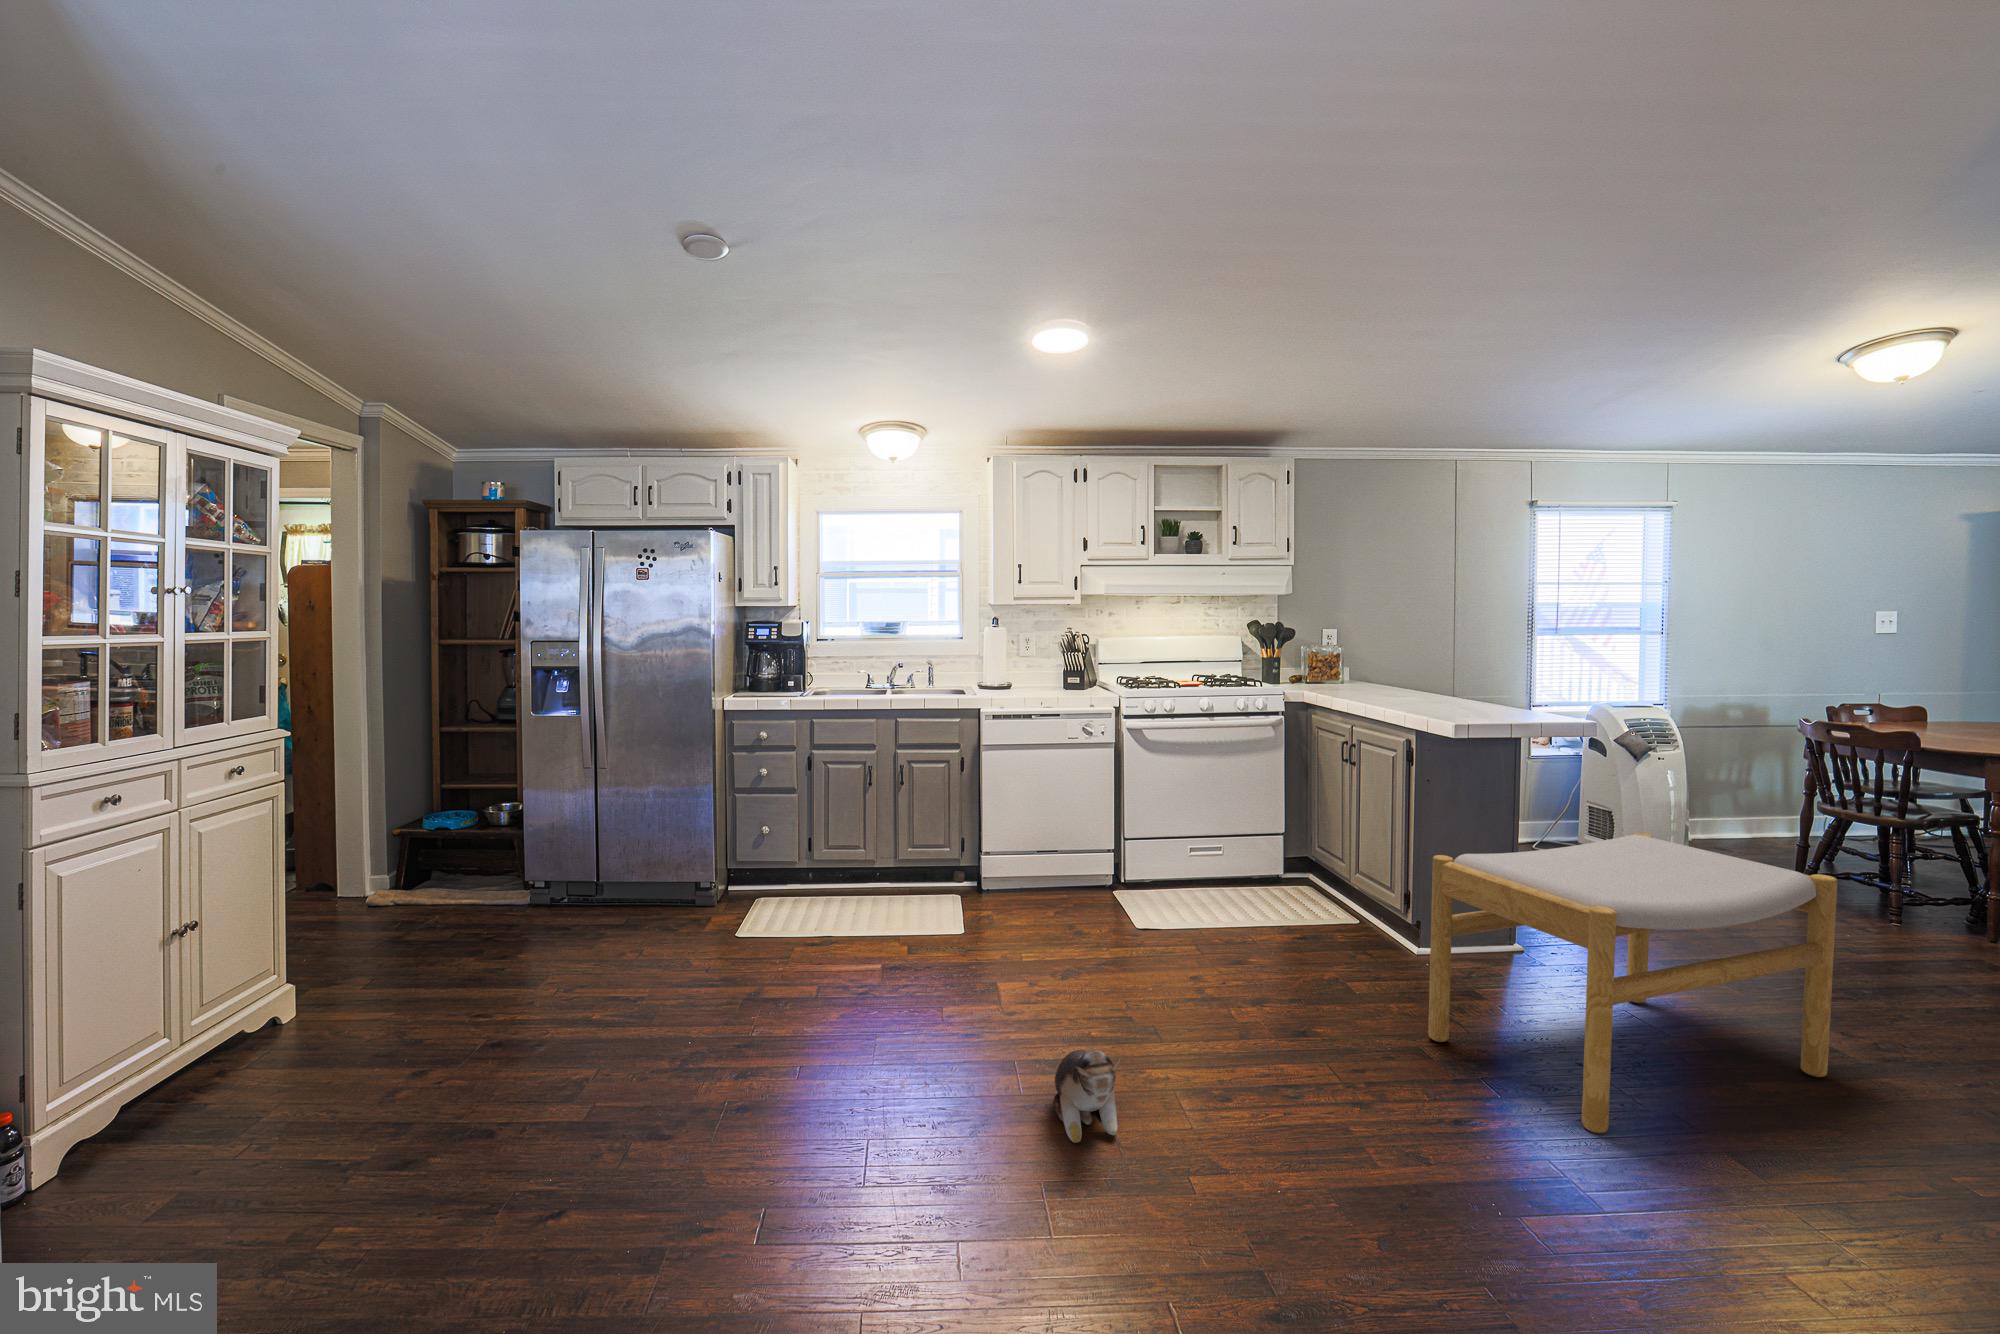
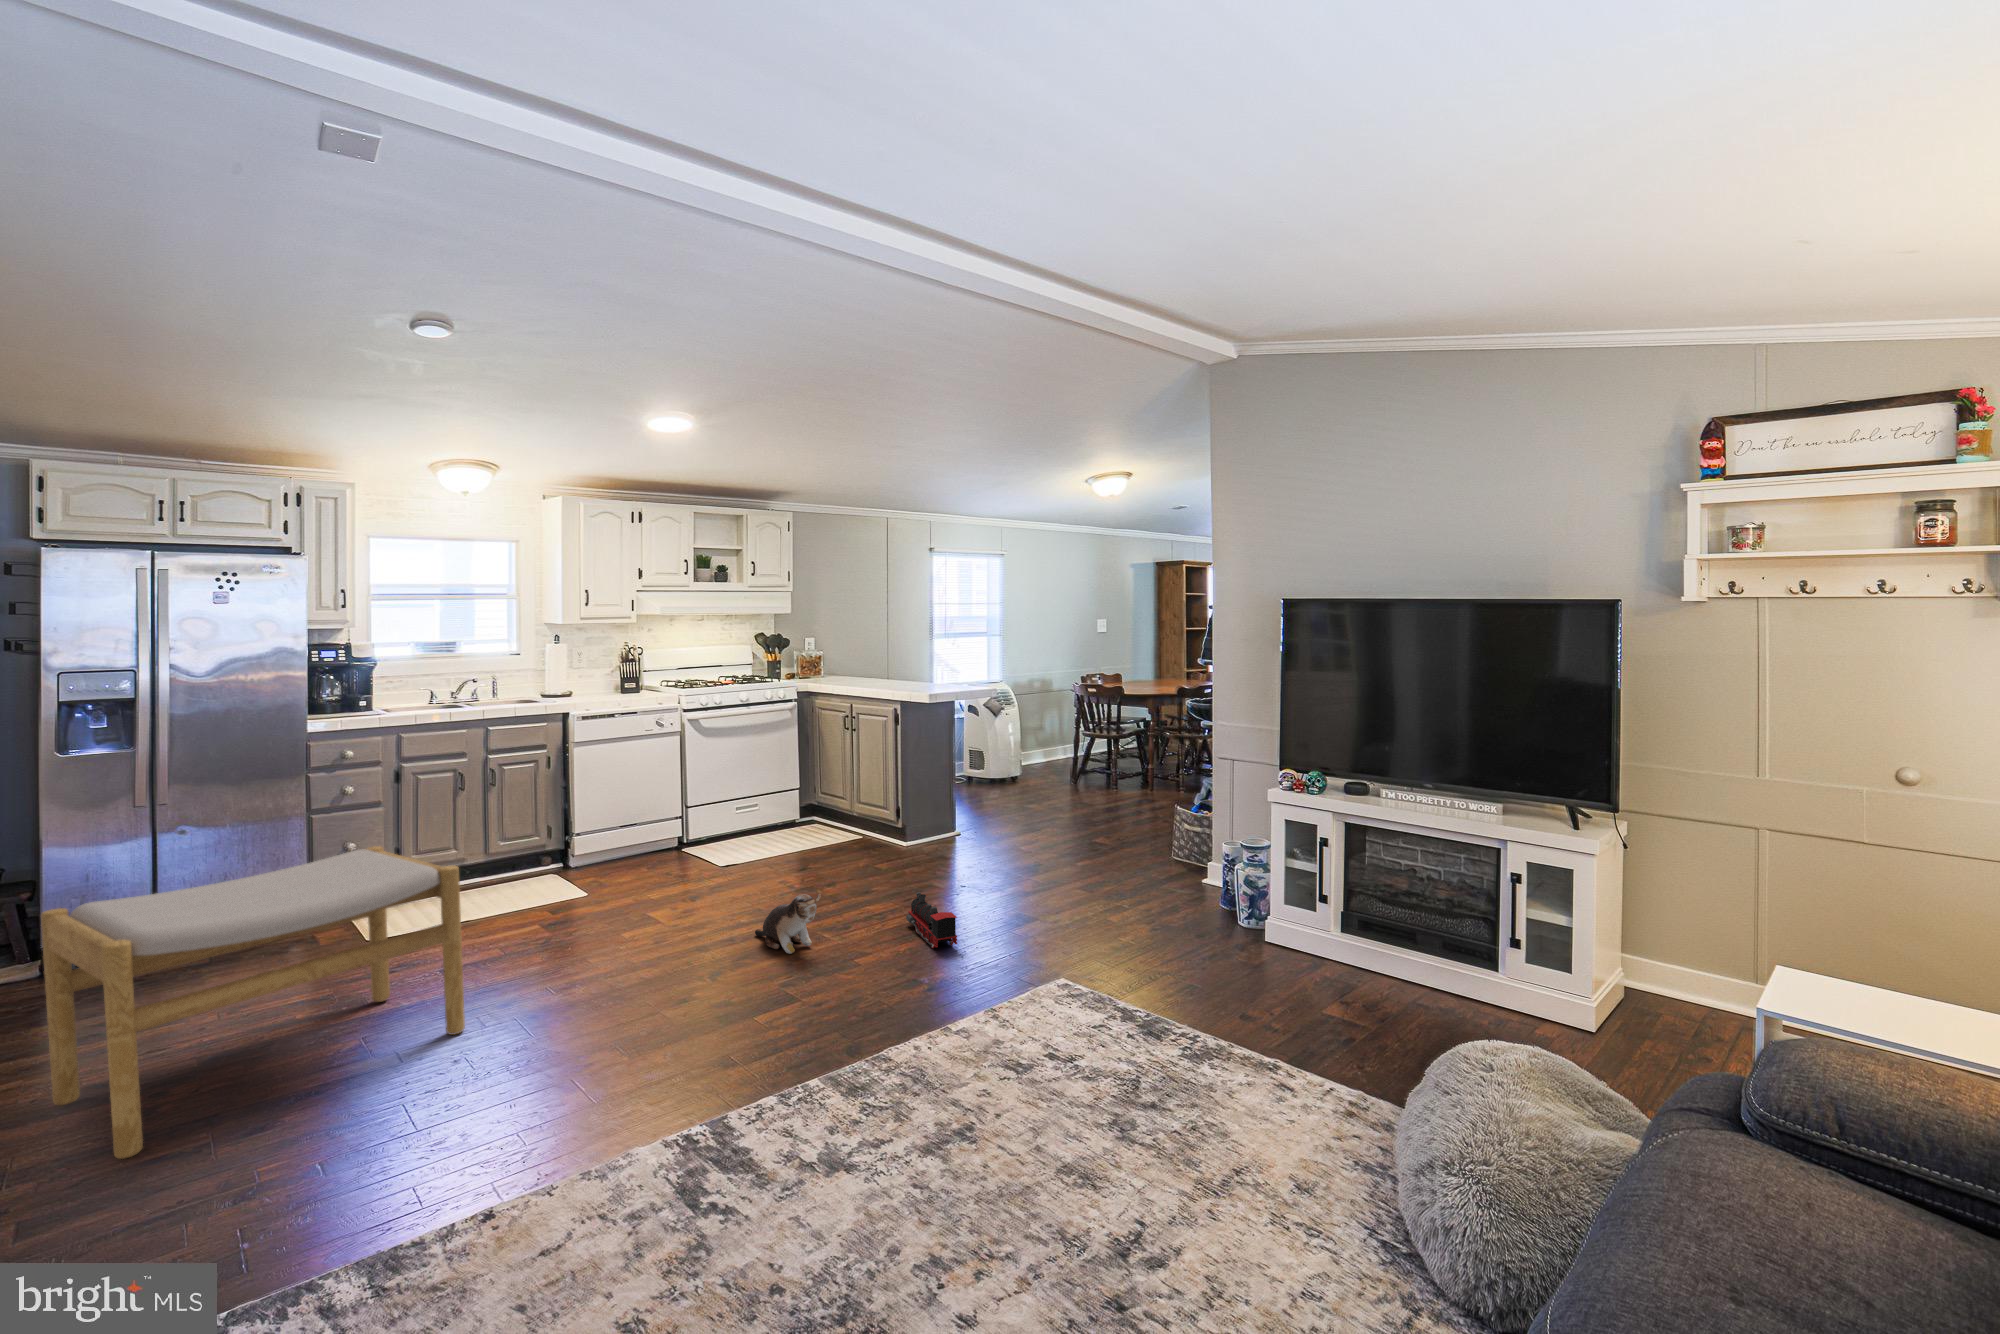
footstool: present [1428,833,1837,1133] -> present [41,846,465,1159]
toy train: none [1305,1092,1370,1251] -> present [906,892,957,948]

